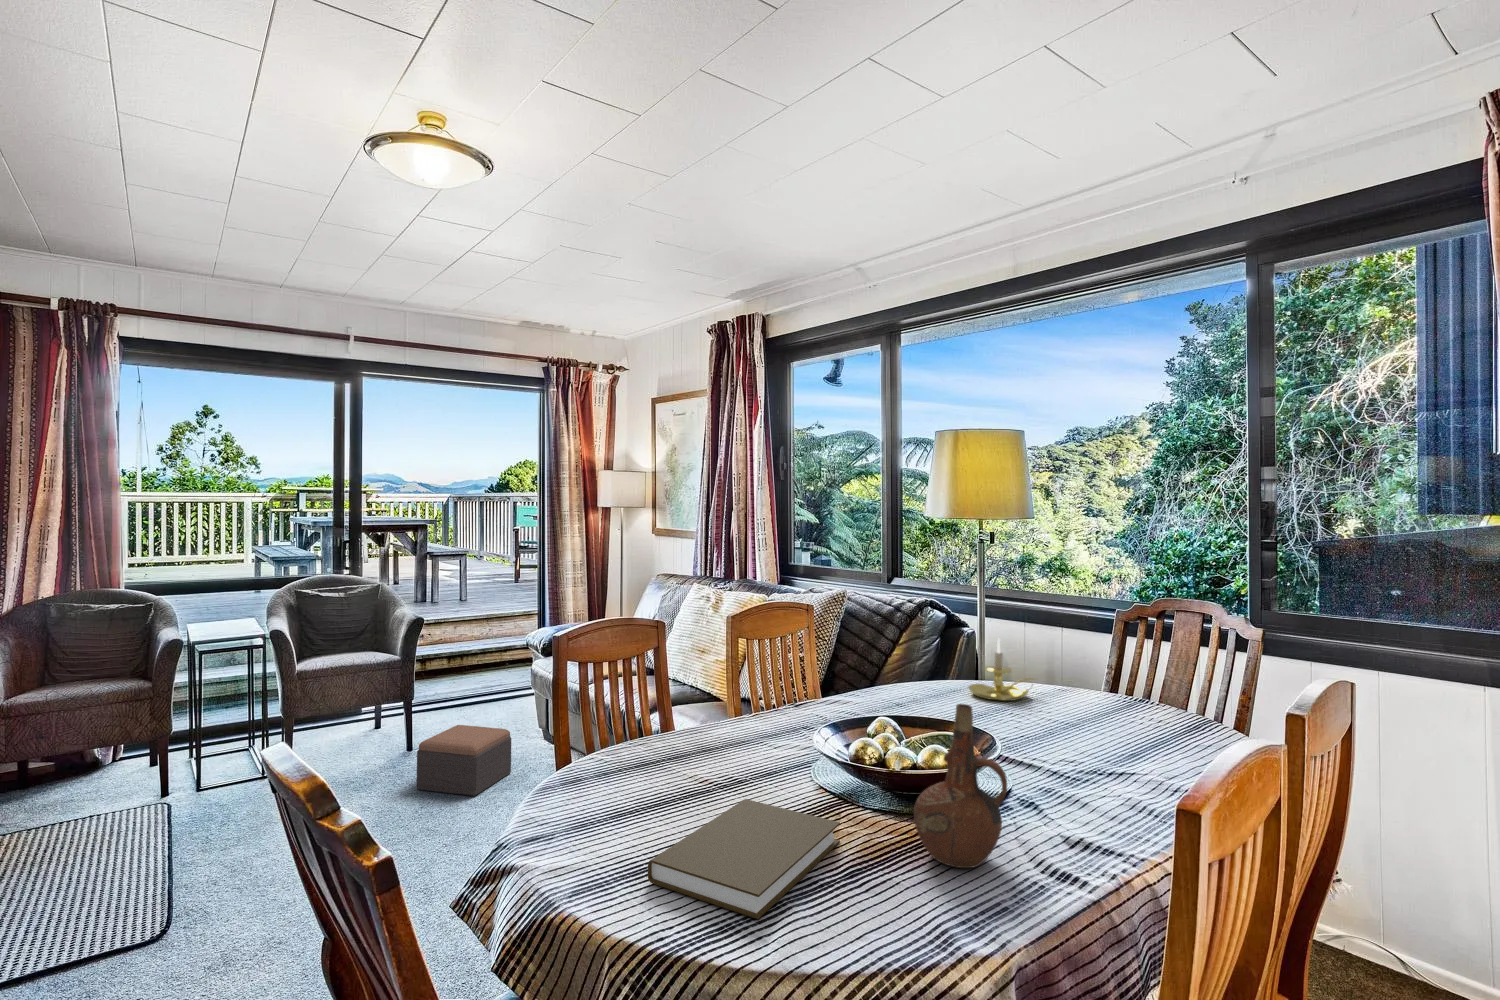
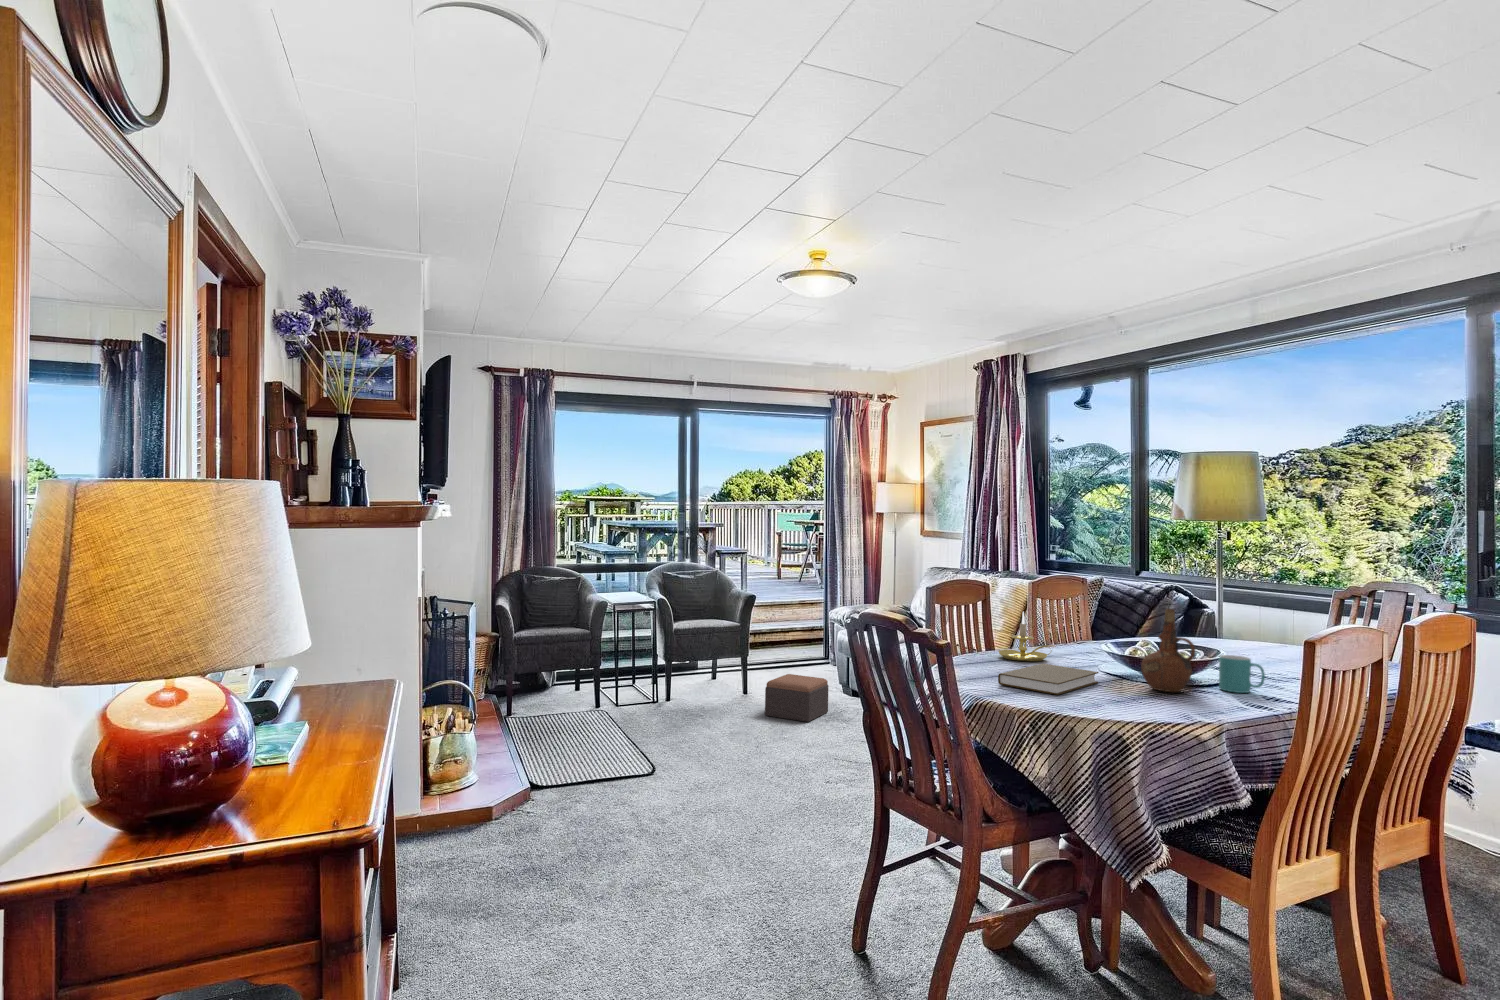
candle holder: present [968,639,1034,701] -> present [999,612,1053,661]
mug: none [1039,773,1115,850] -> present [1219,655,1265,693]

